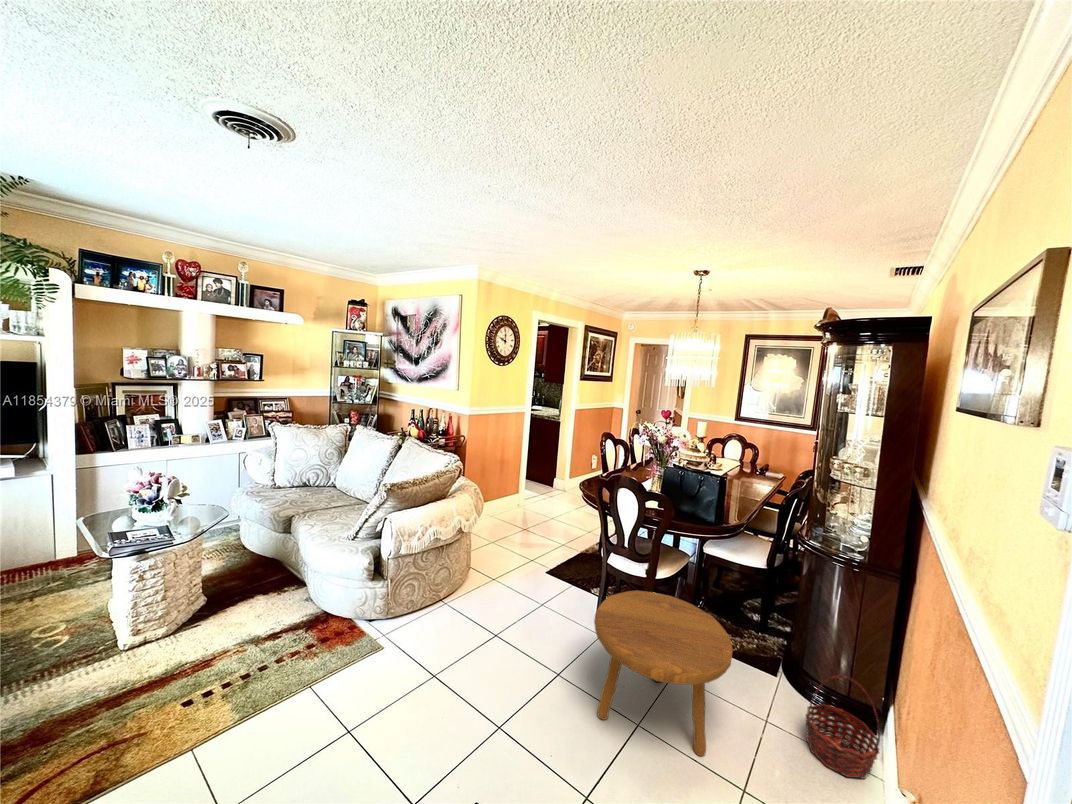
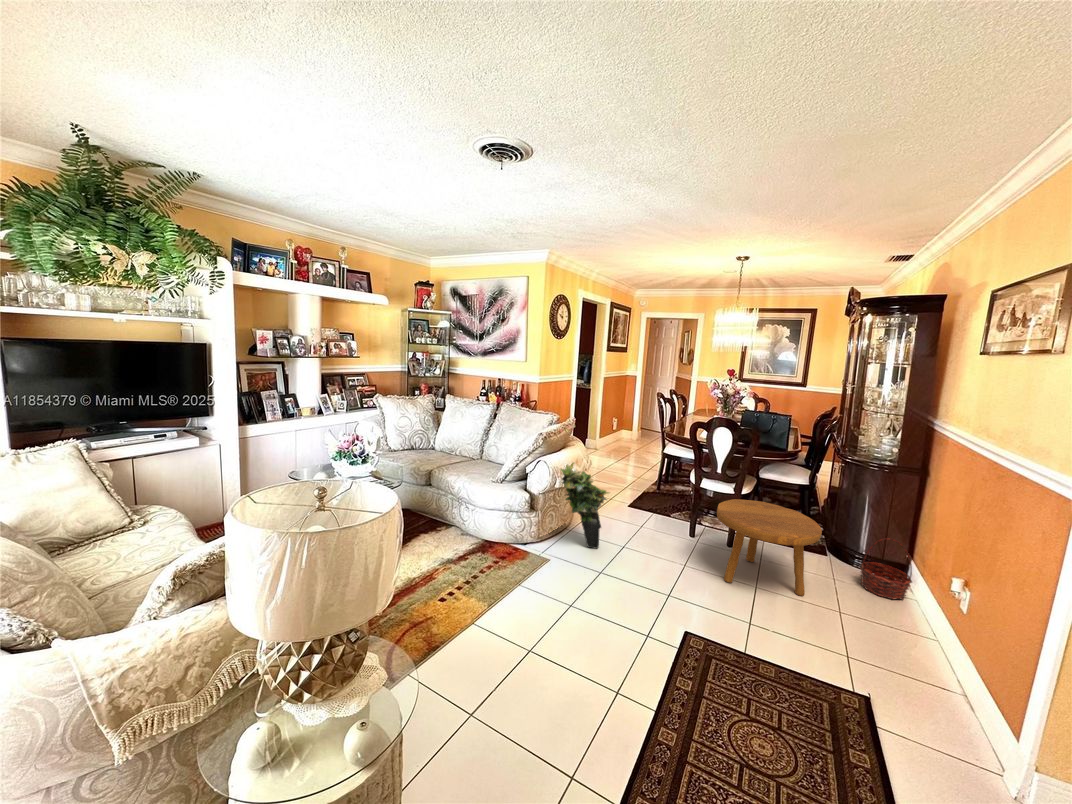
potted plant: none [404,525,472,642] -> present [560,463,610,549]

